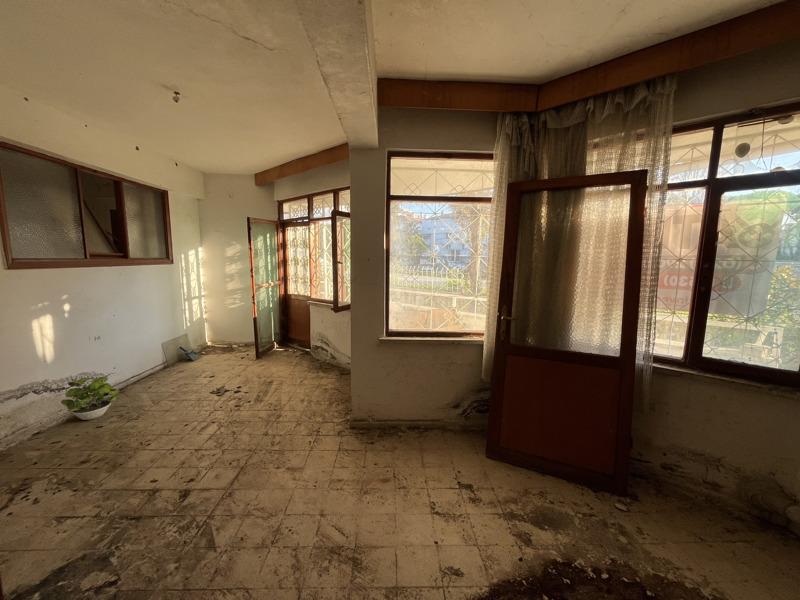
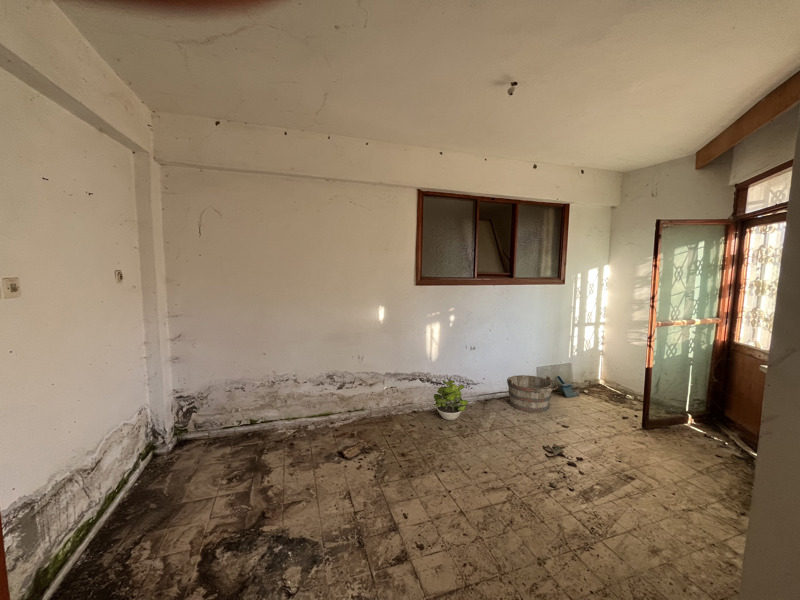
bucket: none [142,347,195,382] -> present [507,375,558,412]

